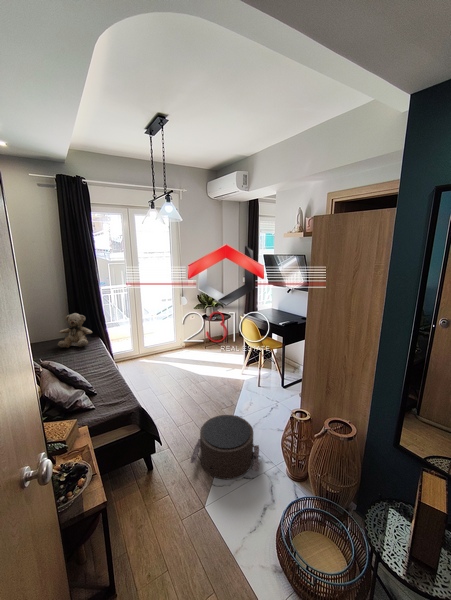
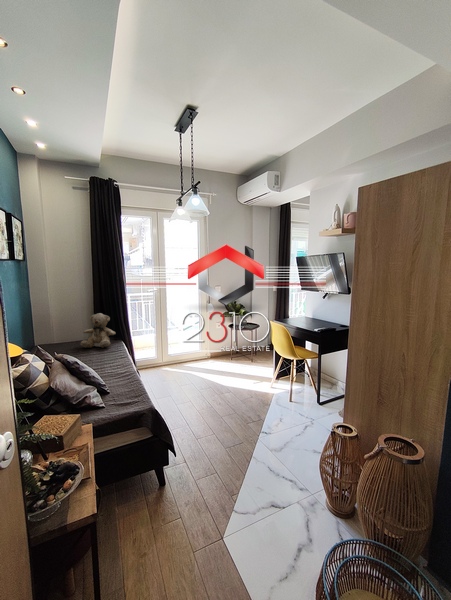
pouf: present [191,415,260,480] -> none [208,427,292,506]

